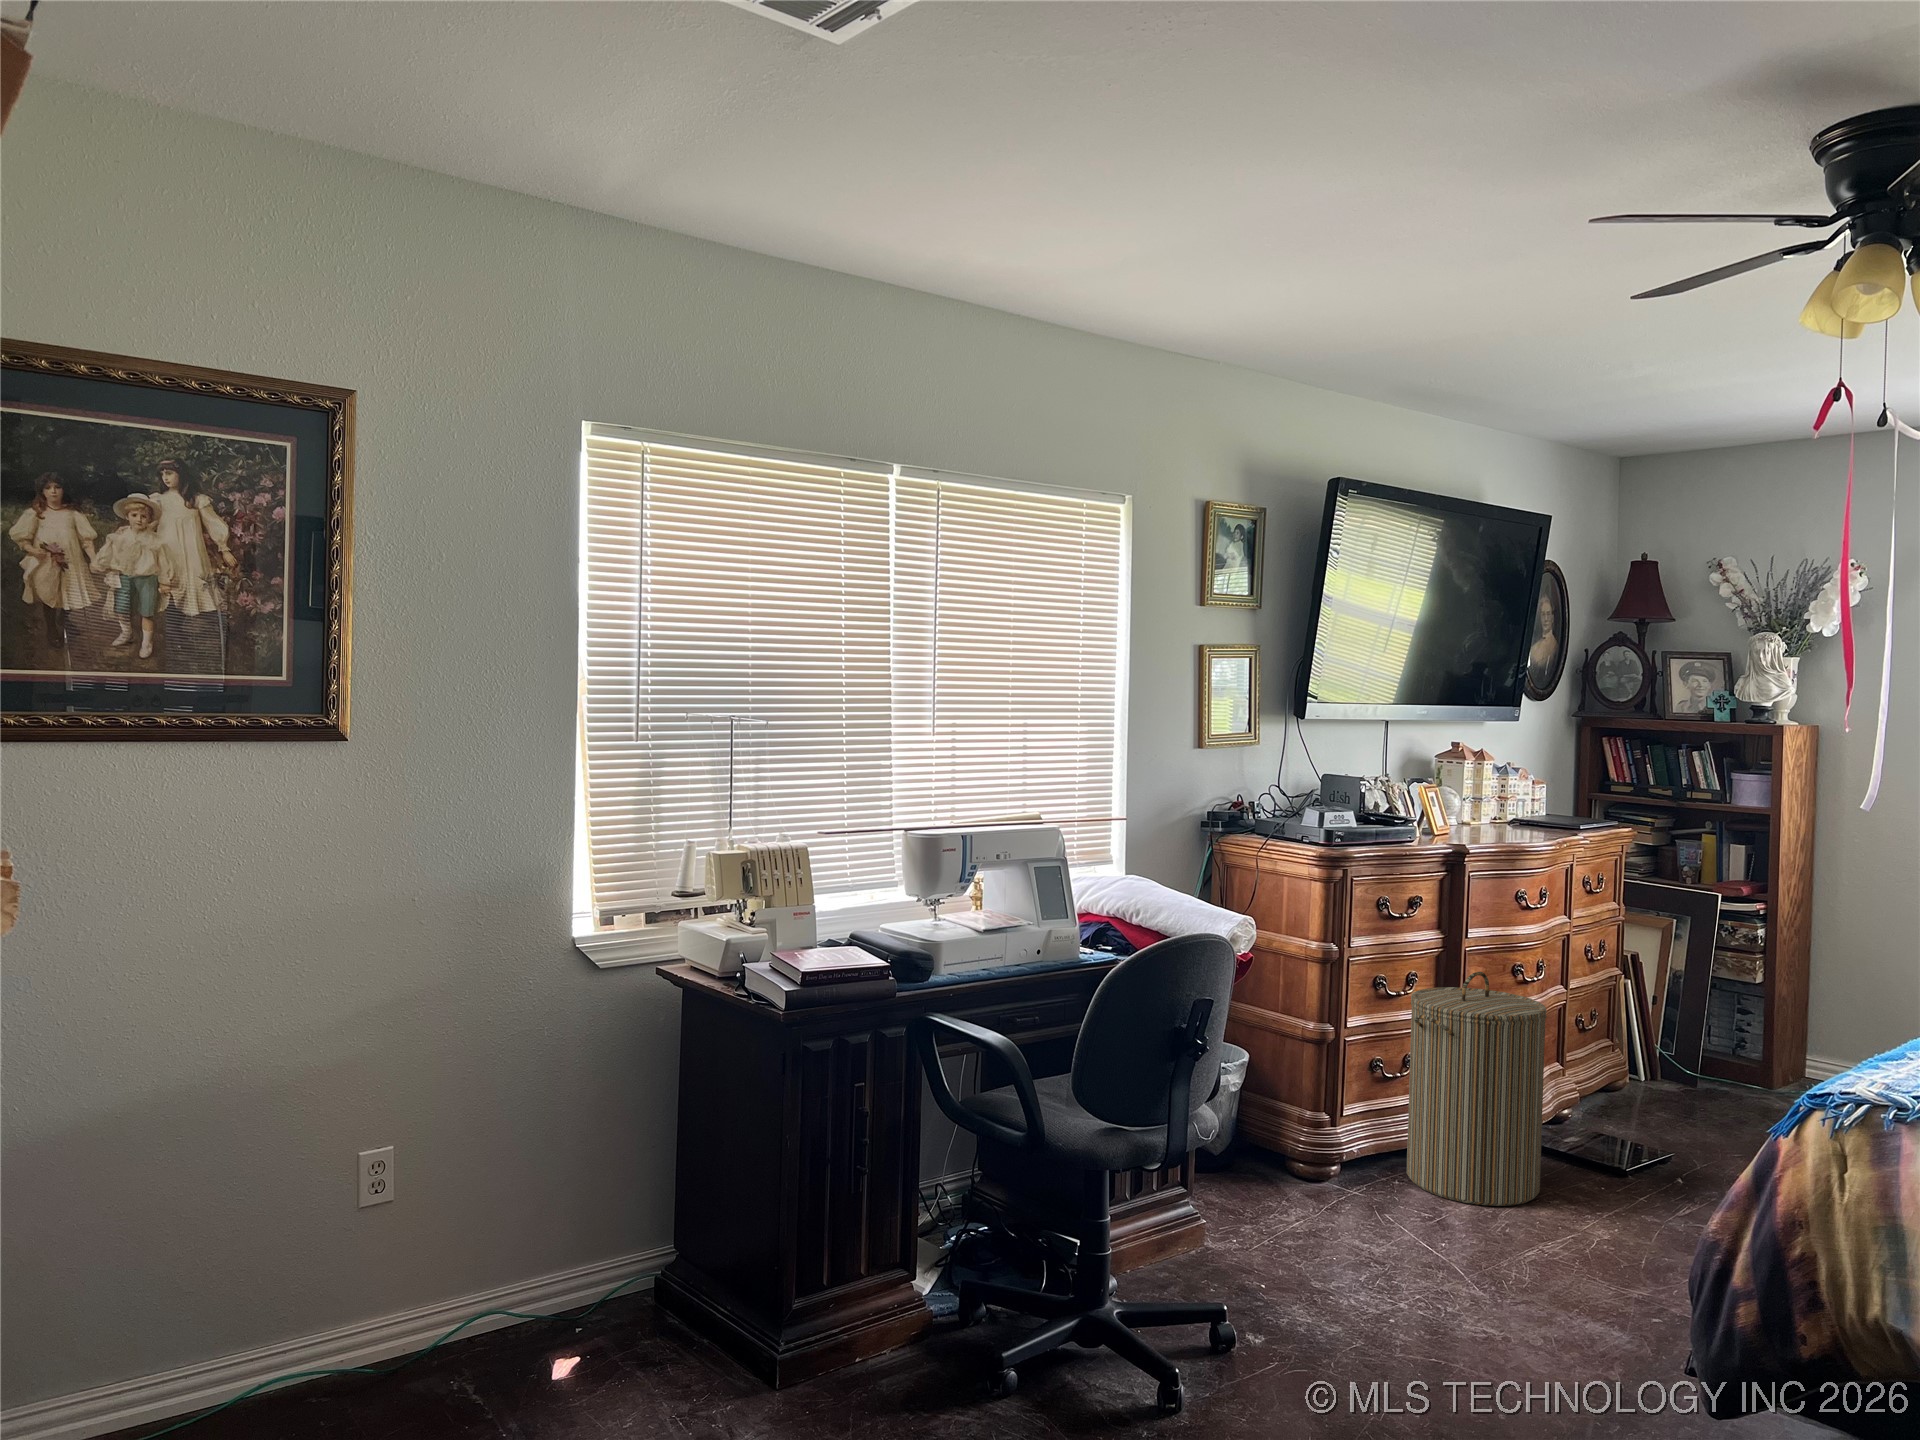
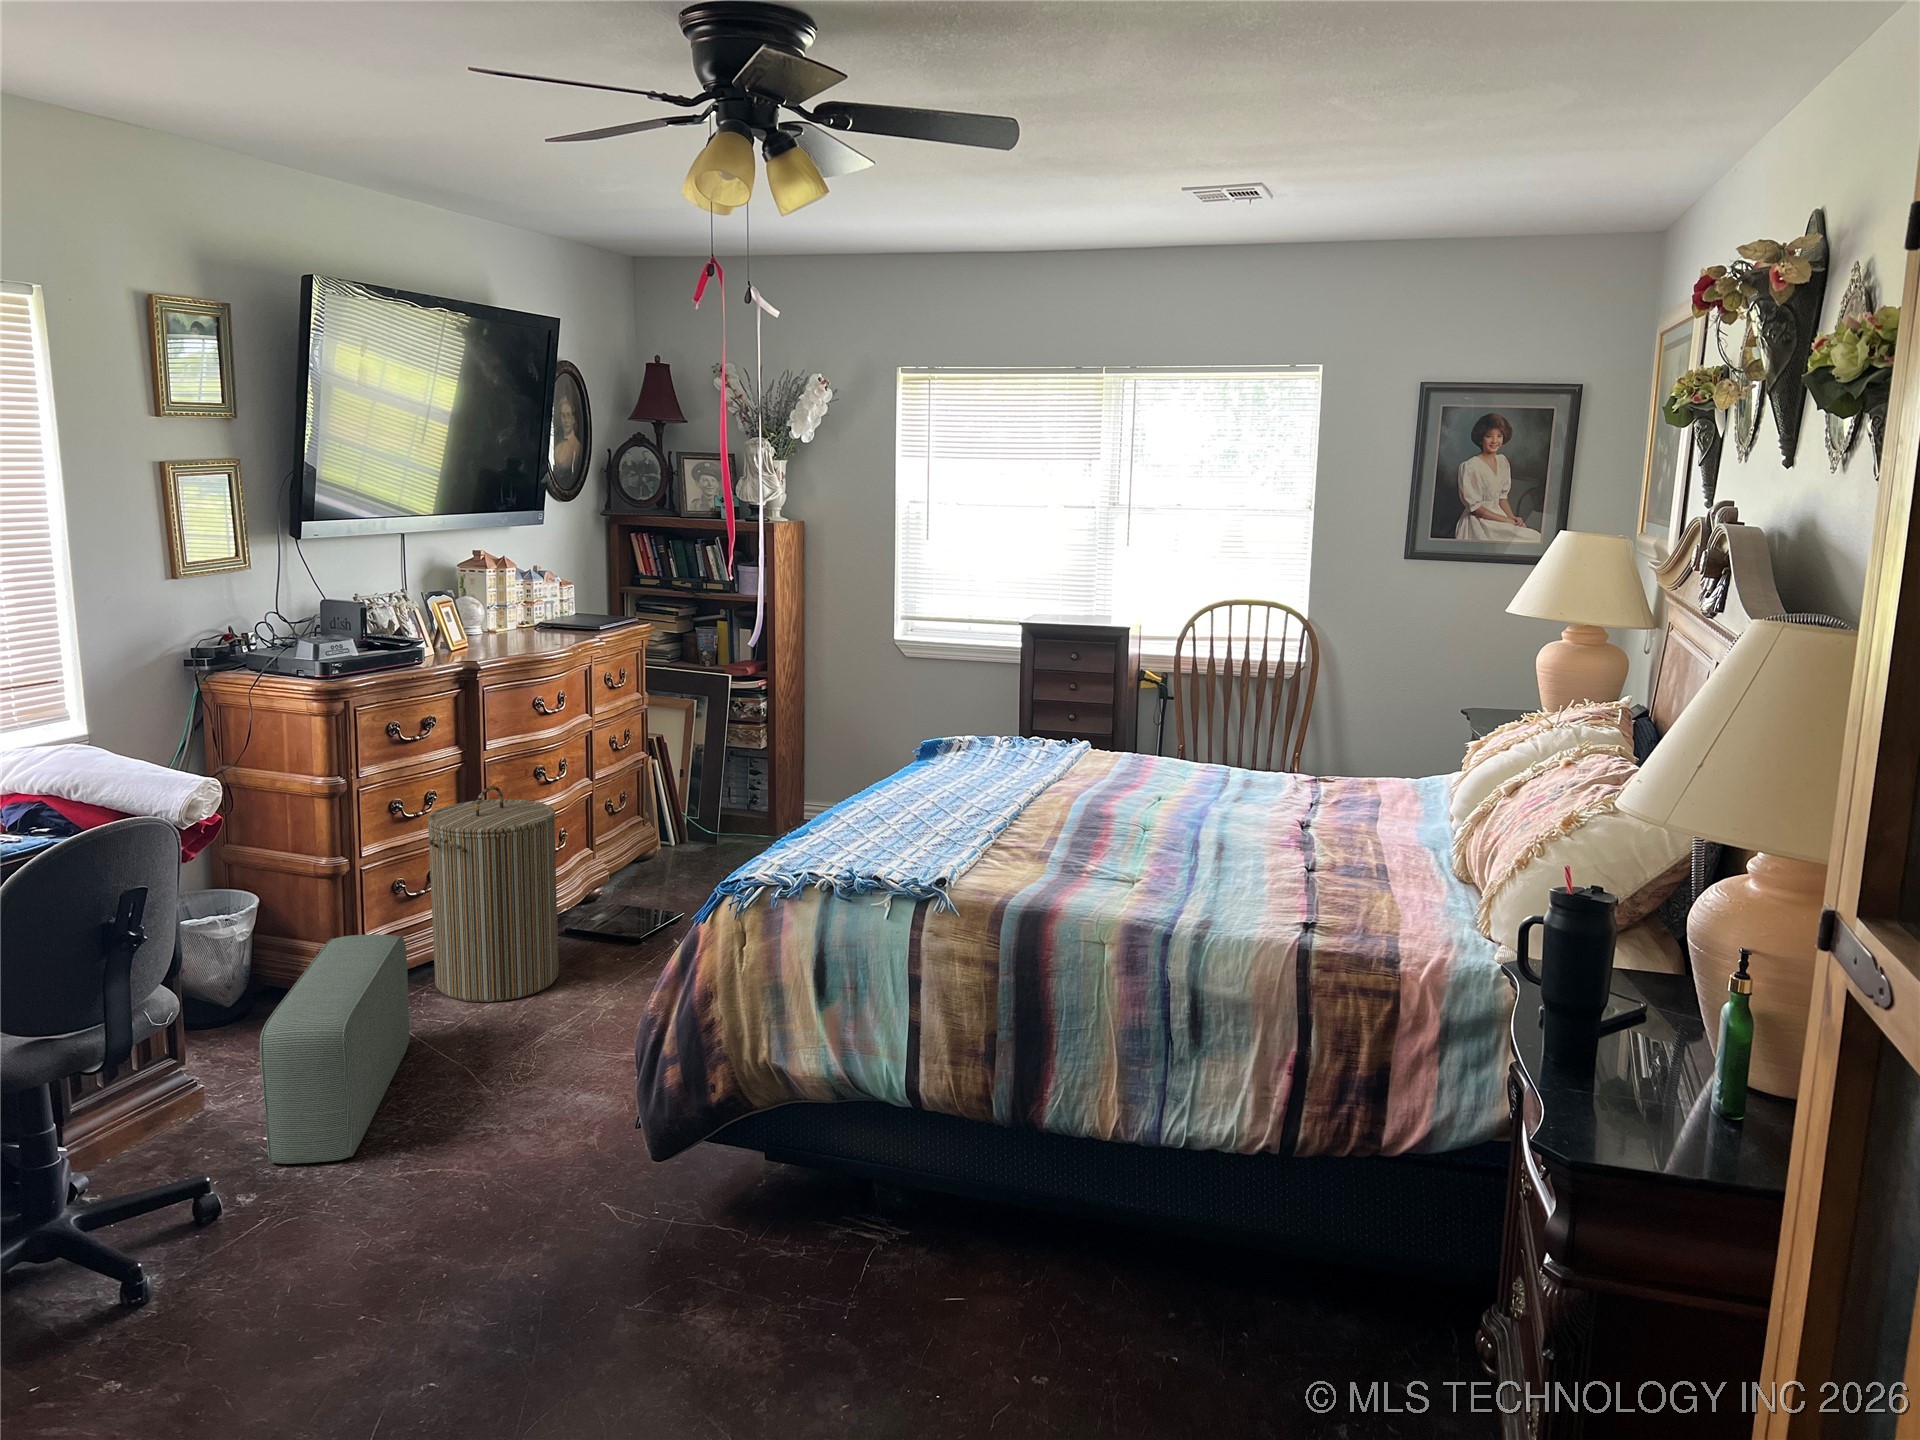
pouf: none [1271,1099,1395,1323] -> present [260,934,410,1164]

